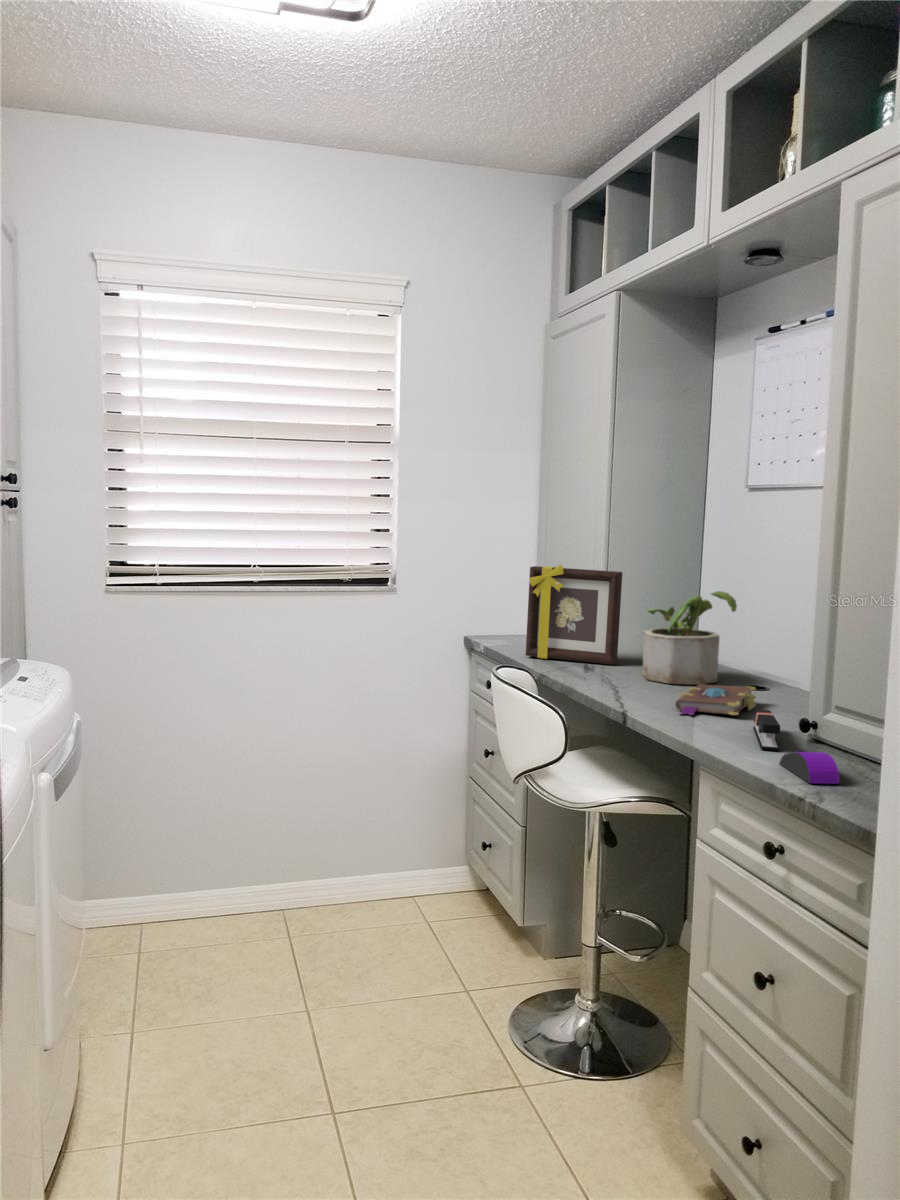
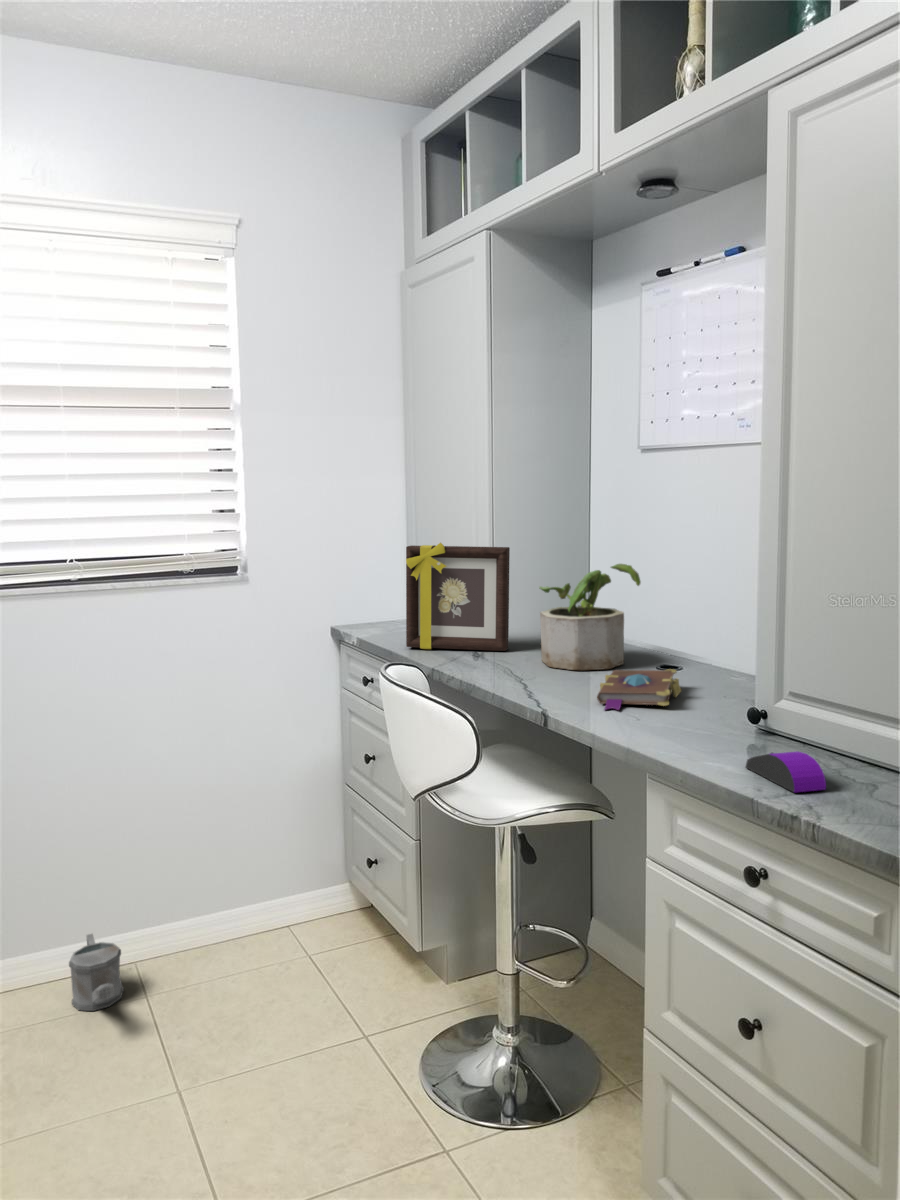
stapler: present [753,710,780,750] -> none [692,699,736,749]
watering can: none [228,880,270,942] -> present [69,934,124,1011]

